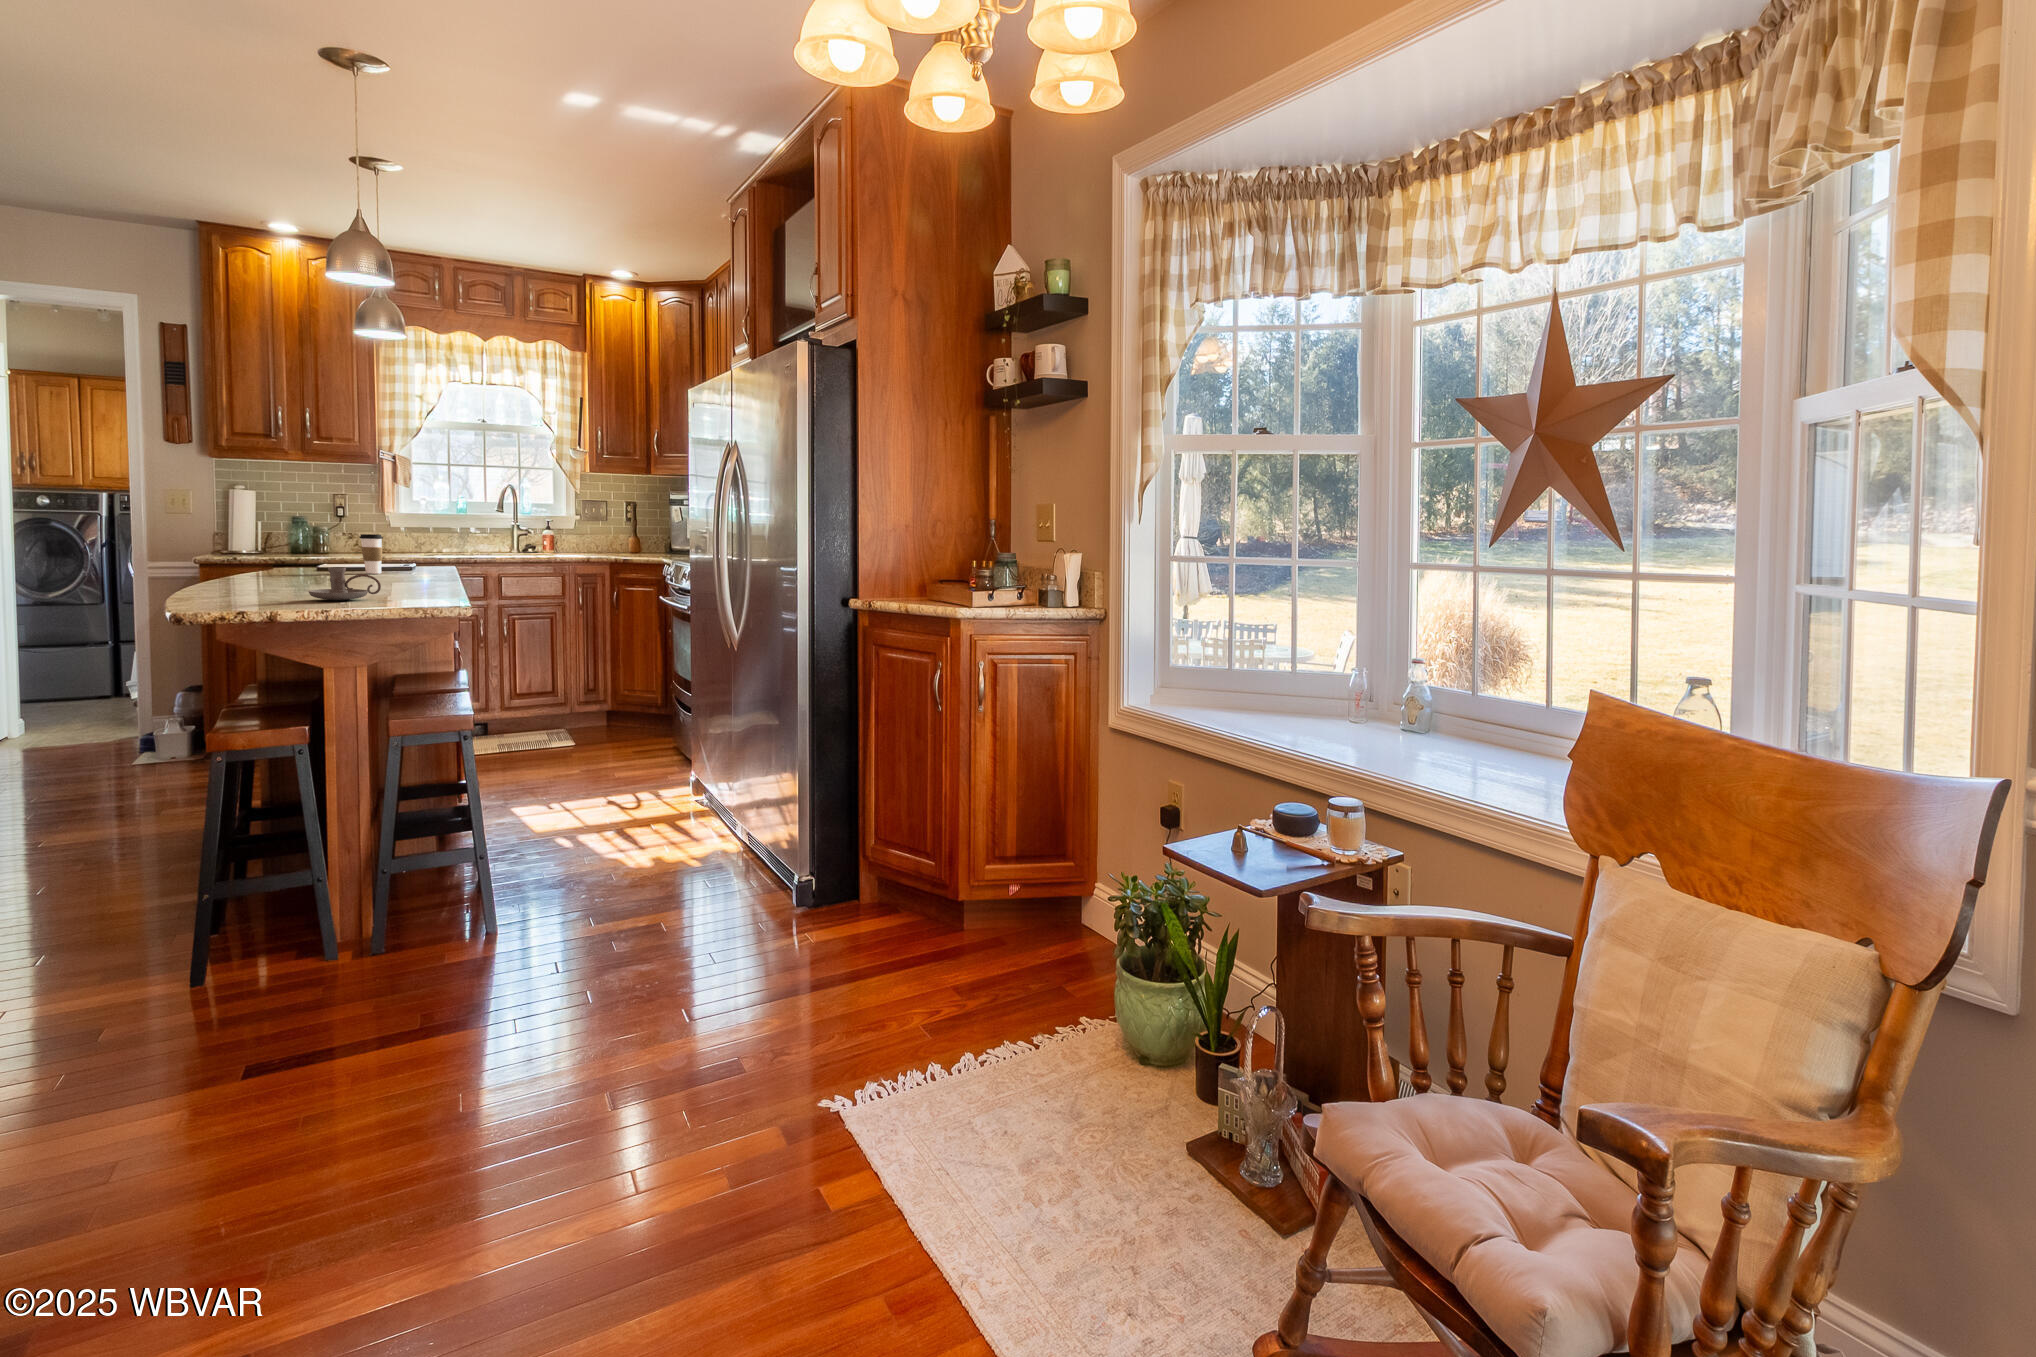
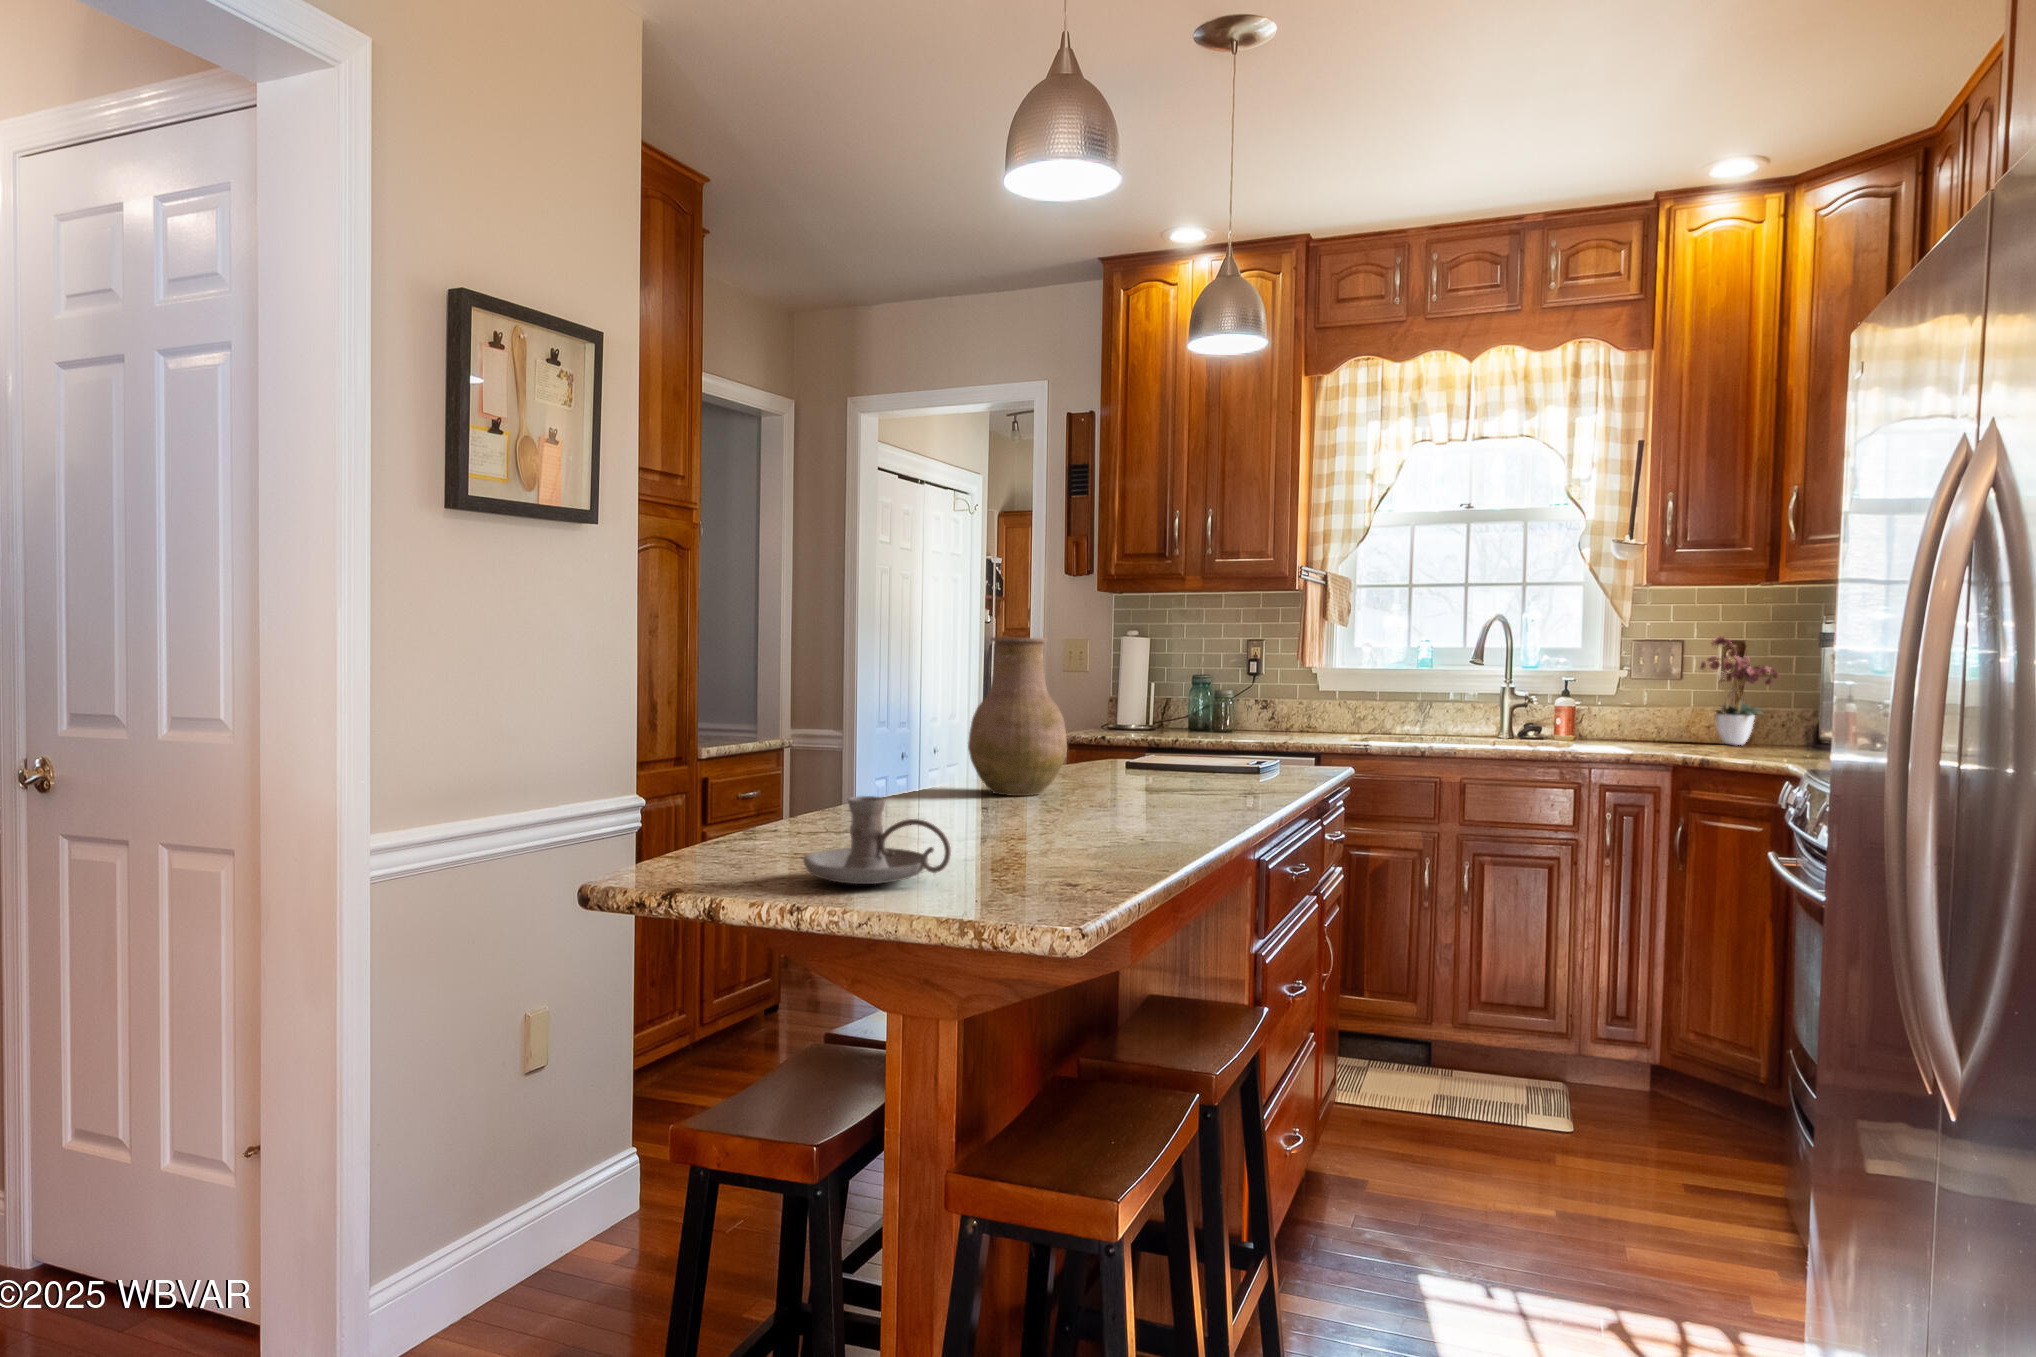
vase: none [264,497,329,581] -> present [968,637,1067,796]
flower arrangement: none [614,500,655,556] -> present [1700,637,1779,745]
coffee cup: present [359,534,383,574] -> none [1159,704,1197,780]

